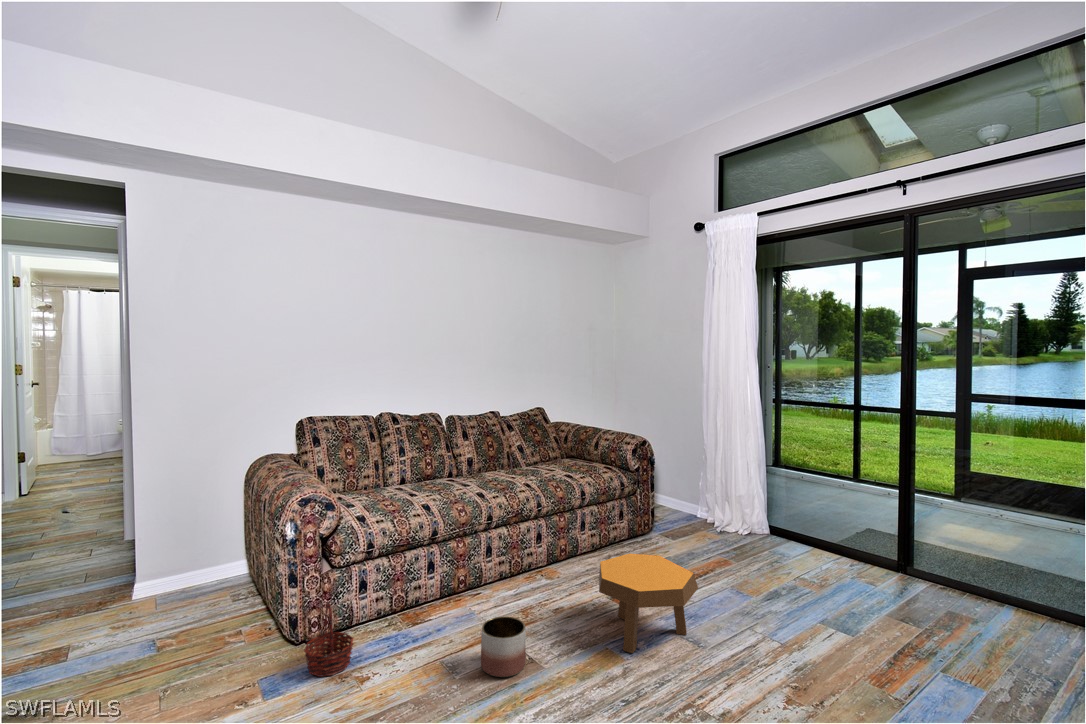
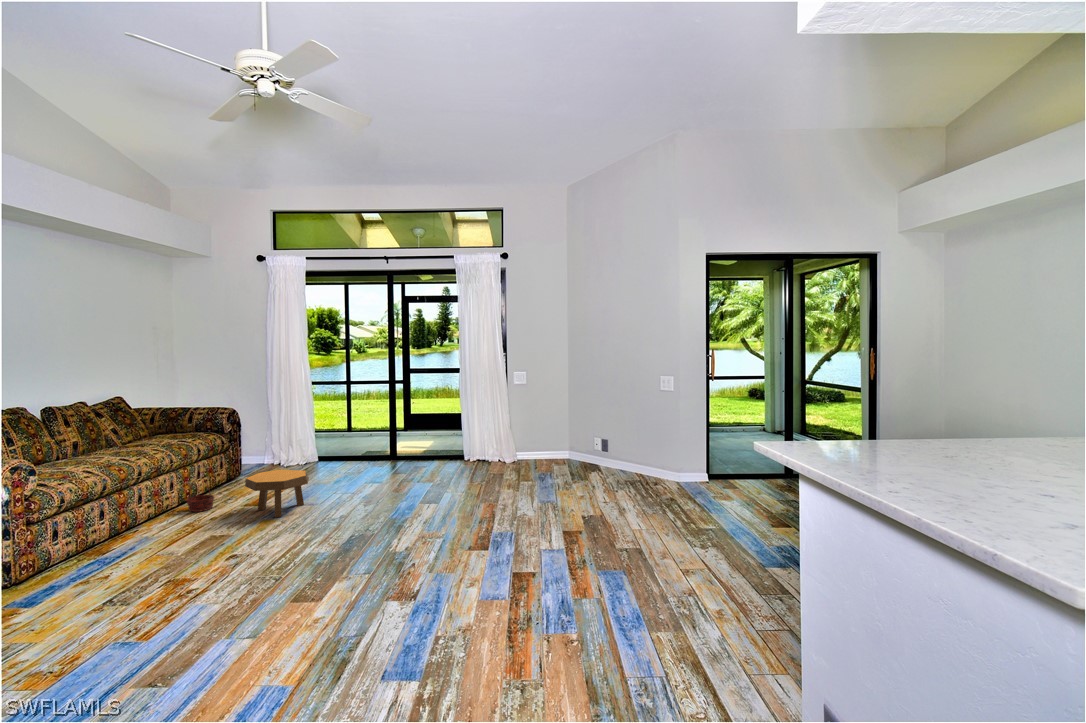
basket: present [304,603,354,677] -> present [187,477,214,512]
planter: present [481,616,526,677] -> none [191,513,223,545]

